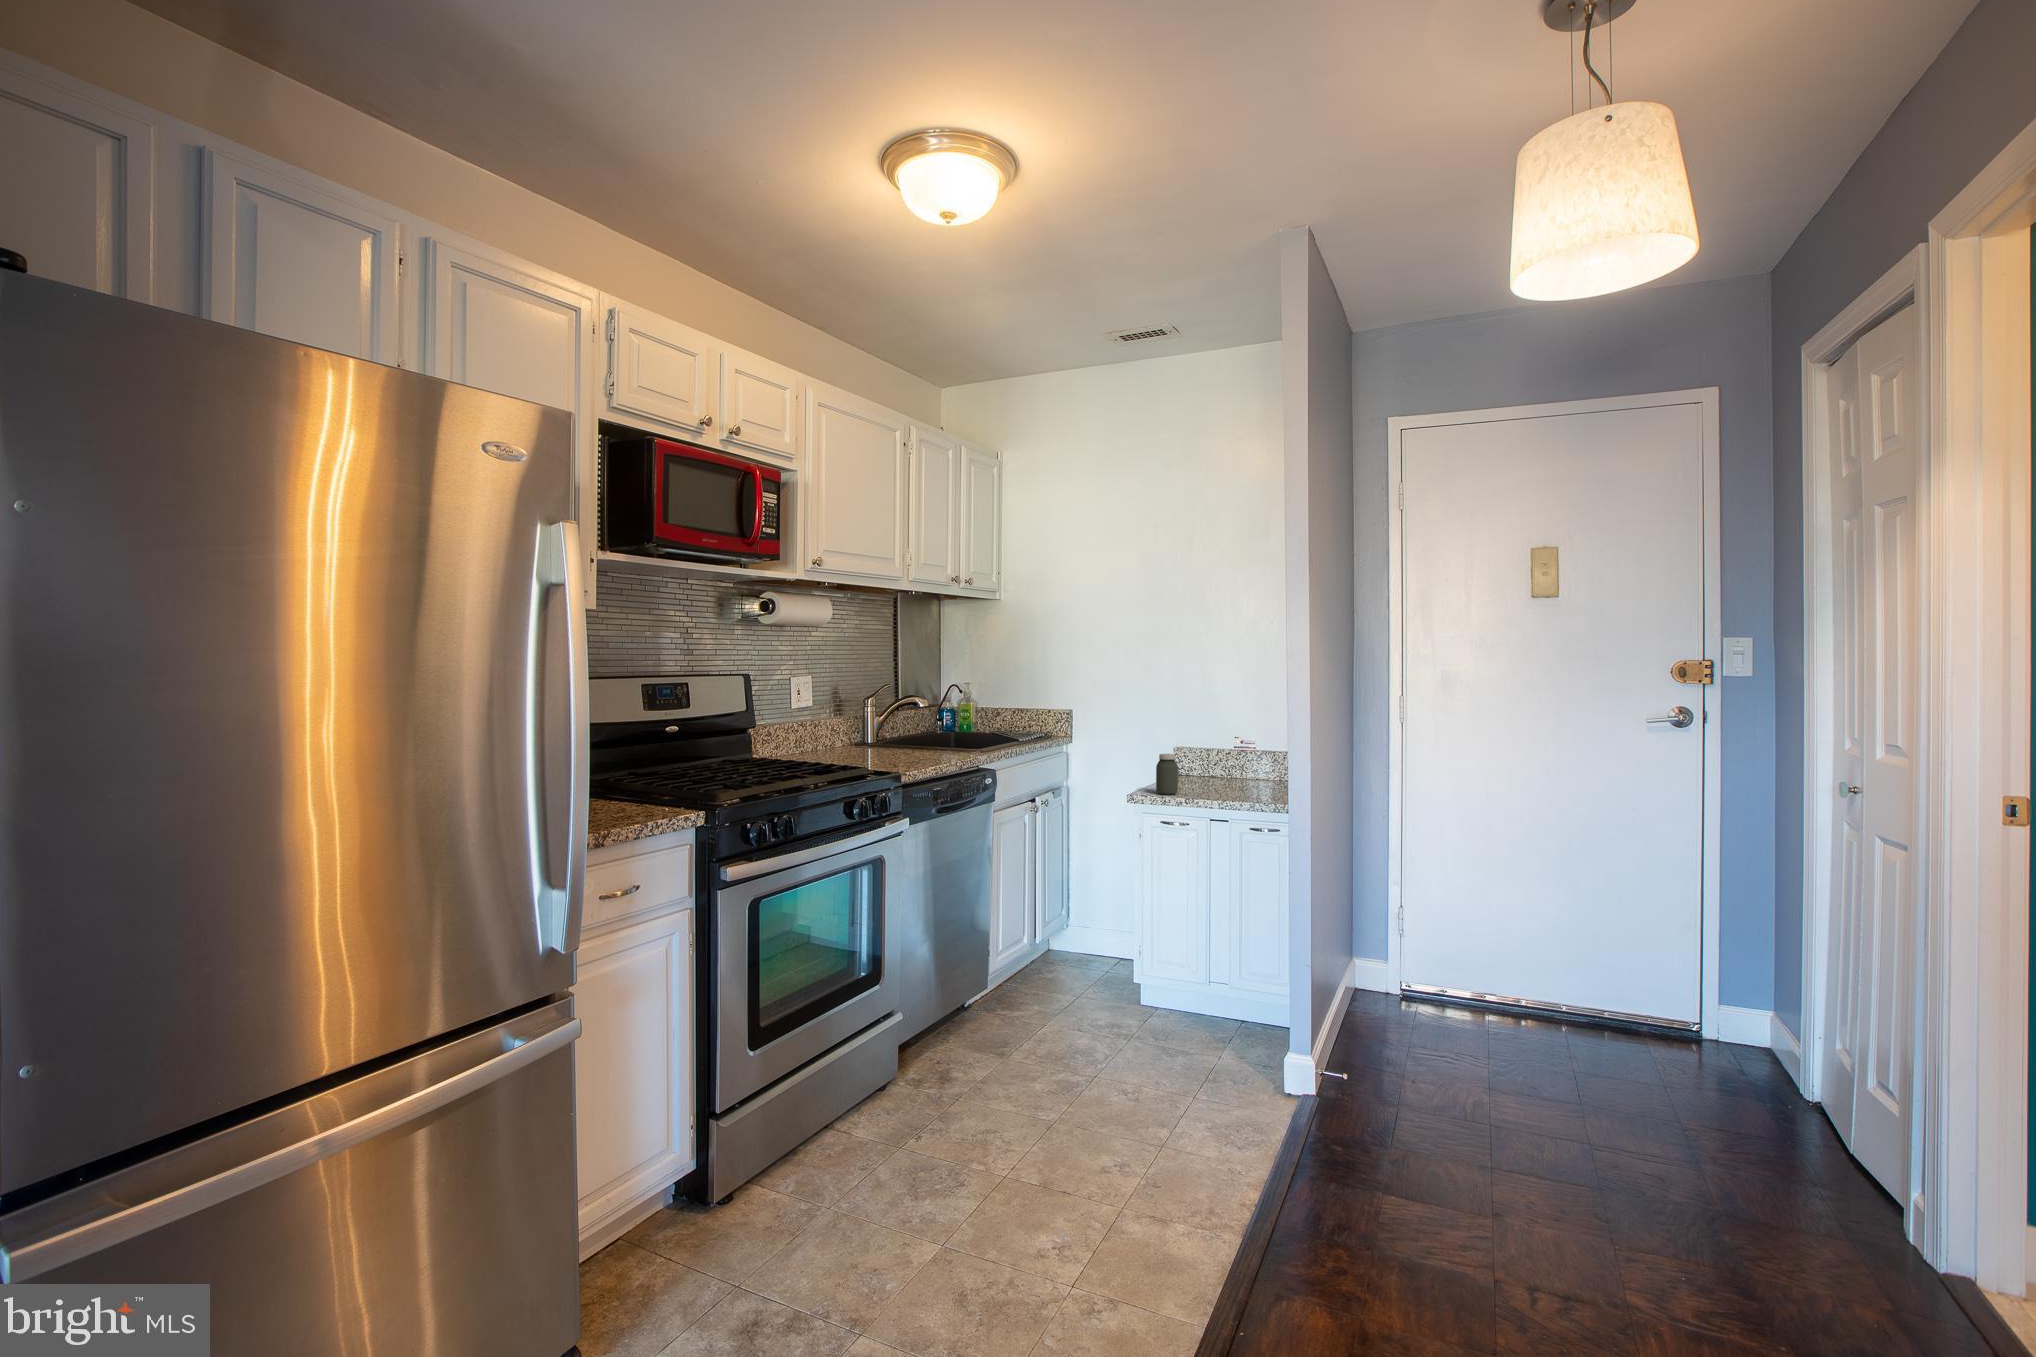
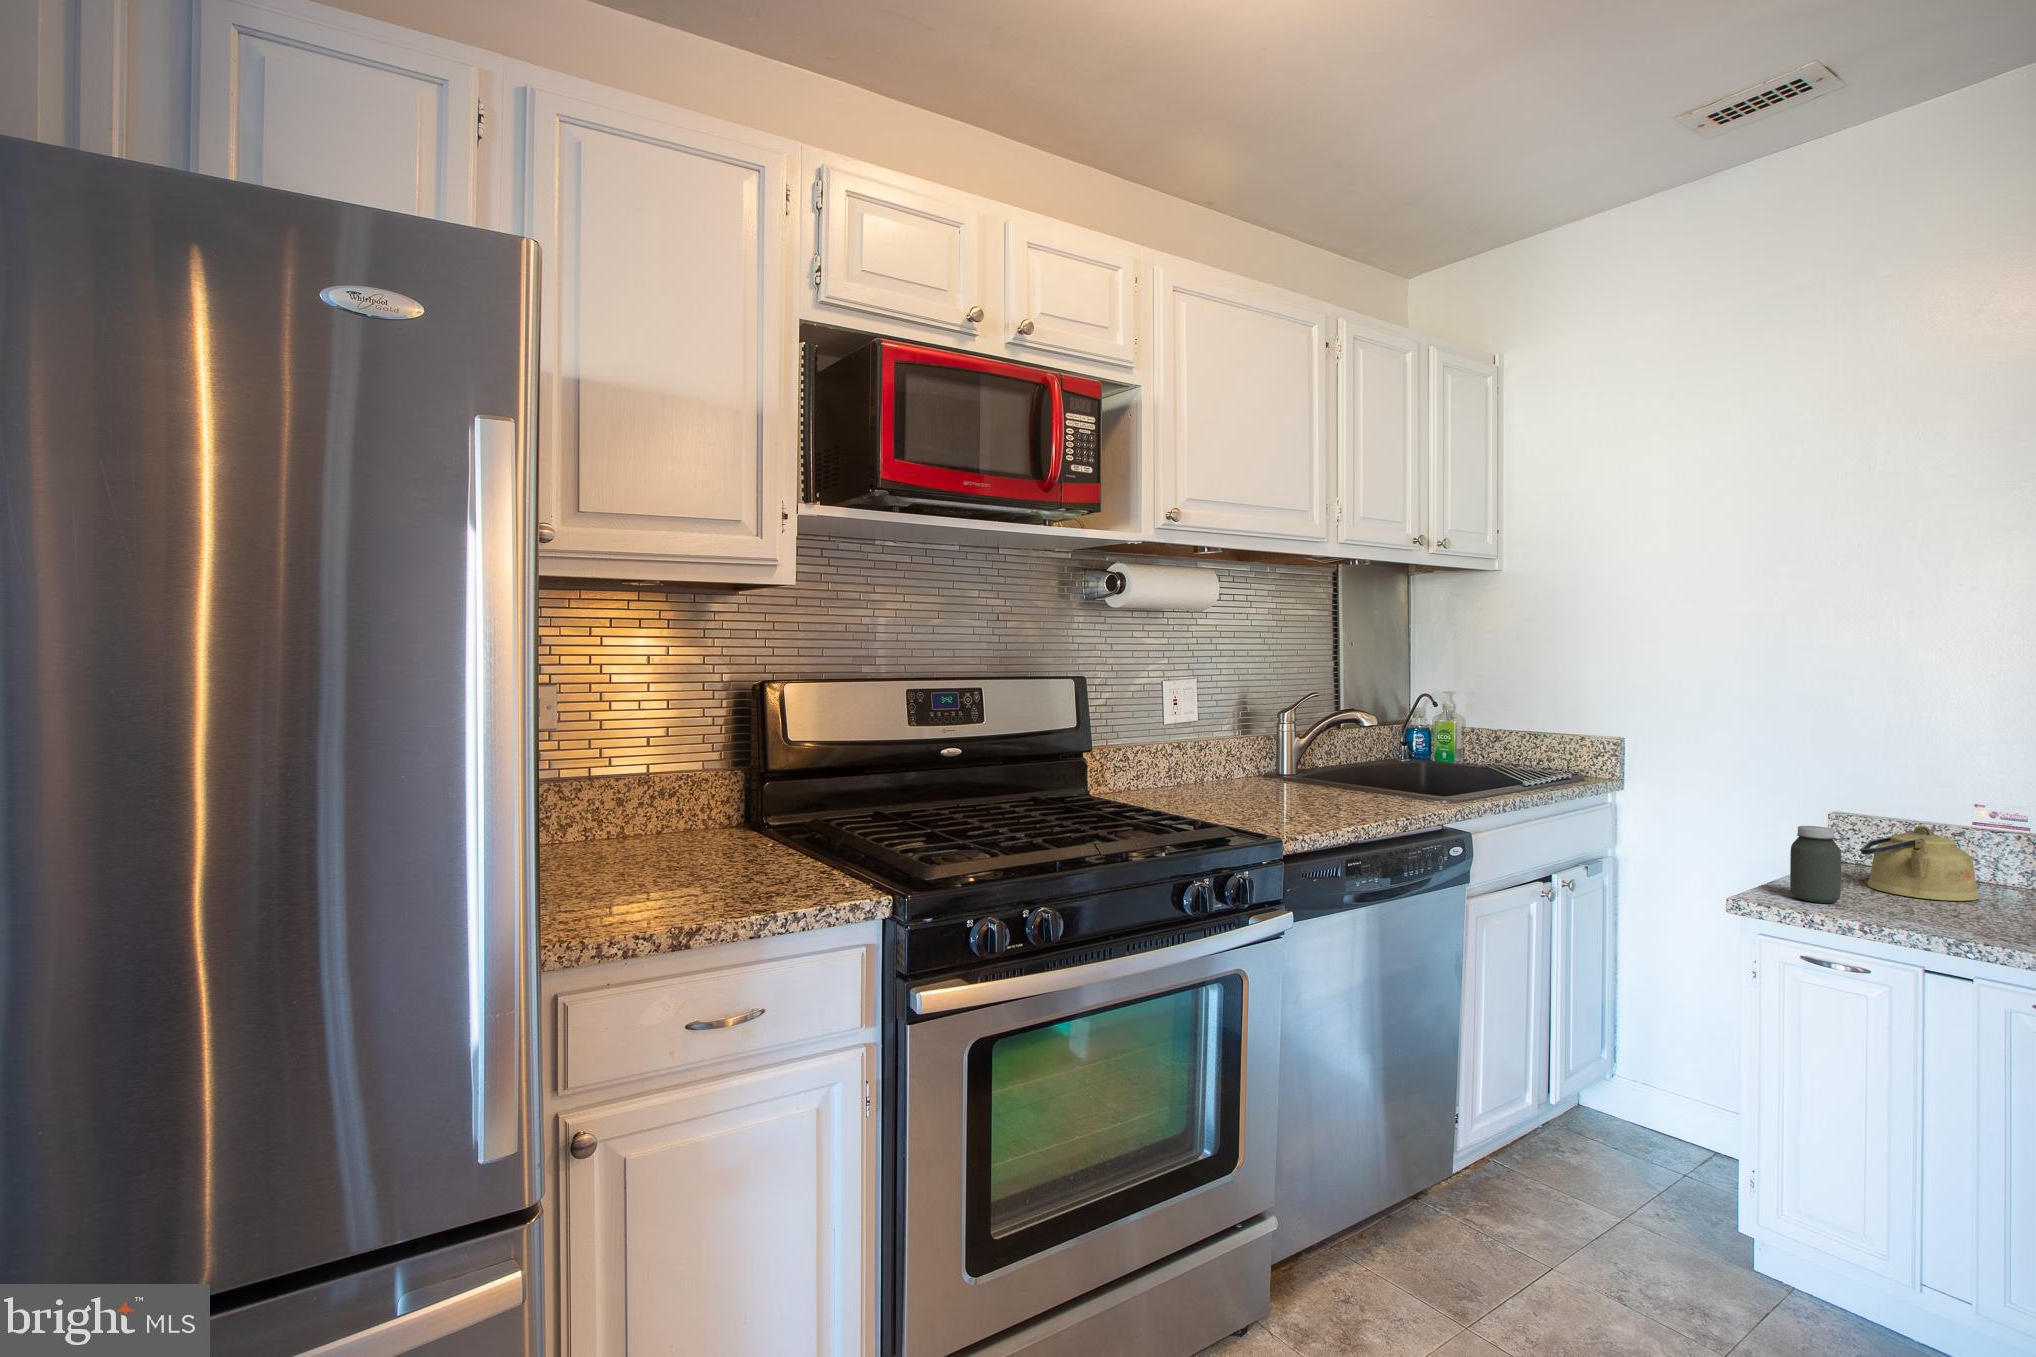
kettle: none [1187,752,1235,790] -> present [1860,826,1980,901]

